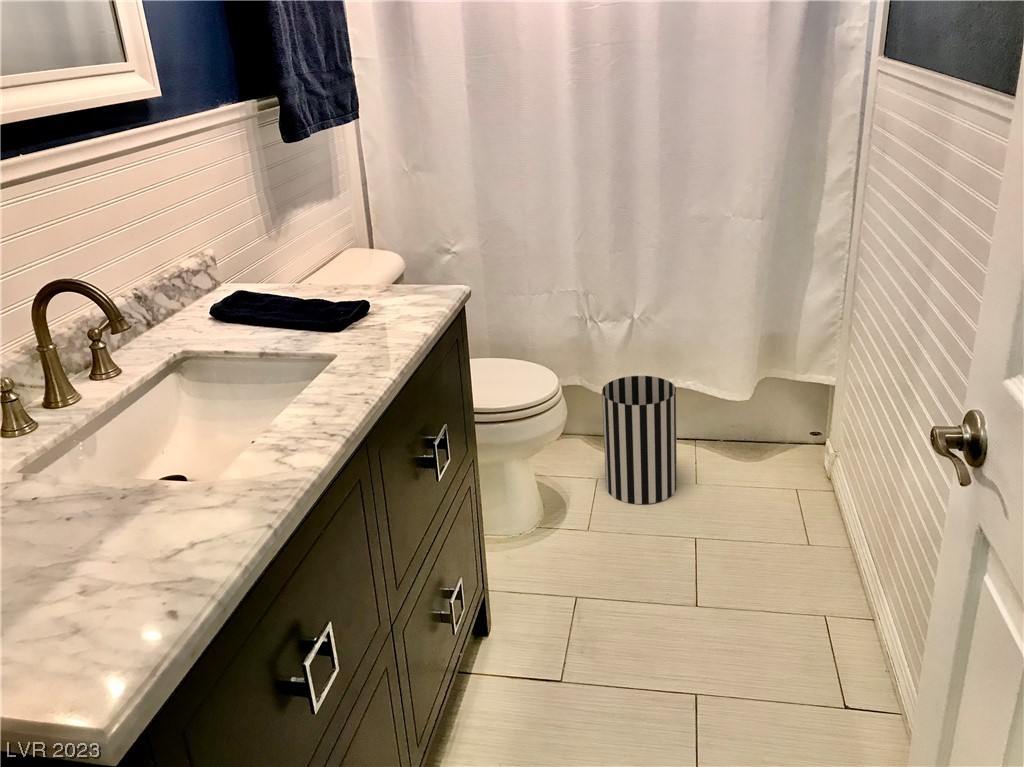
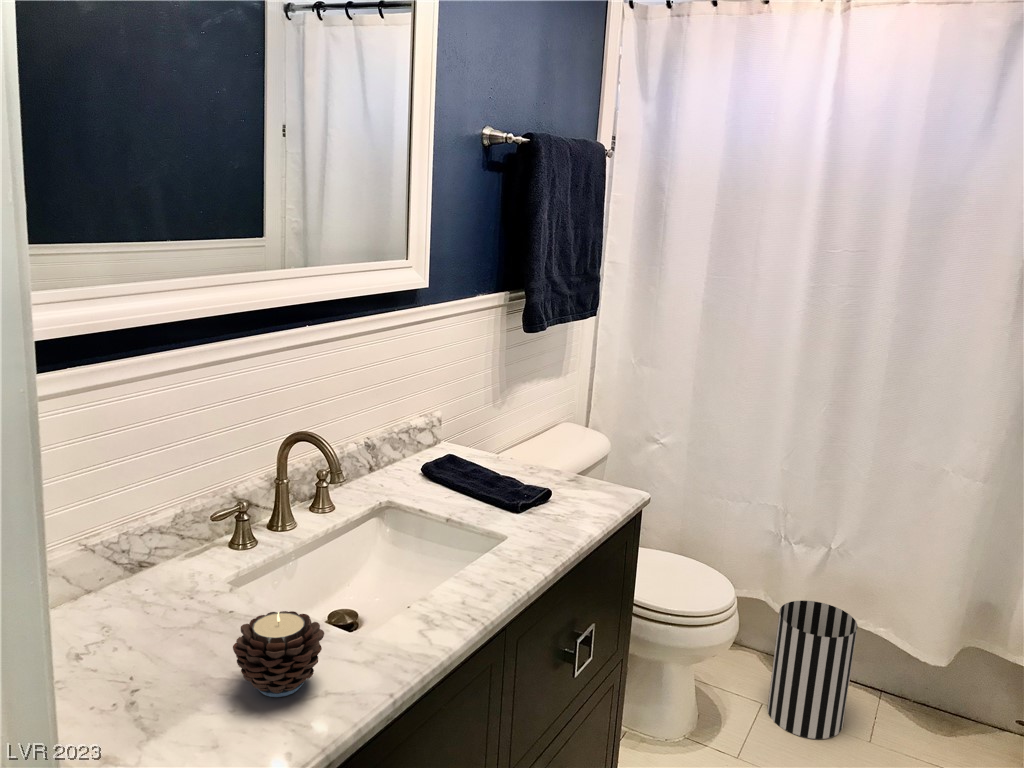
candle: none [62,466,173,566] -> present [233,611,324,697]

